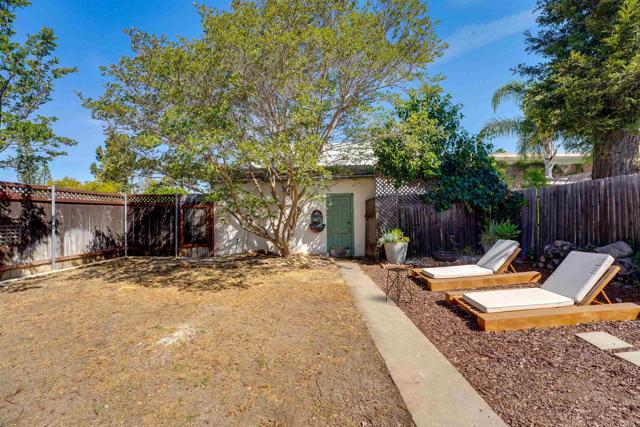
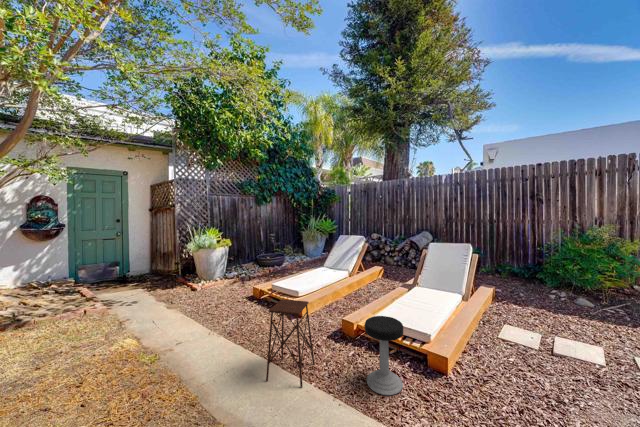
stool: none [426,281,448,318] -> present [365,316,403,395]

